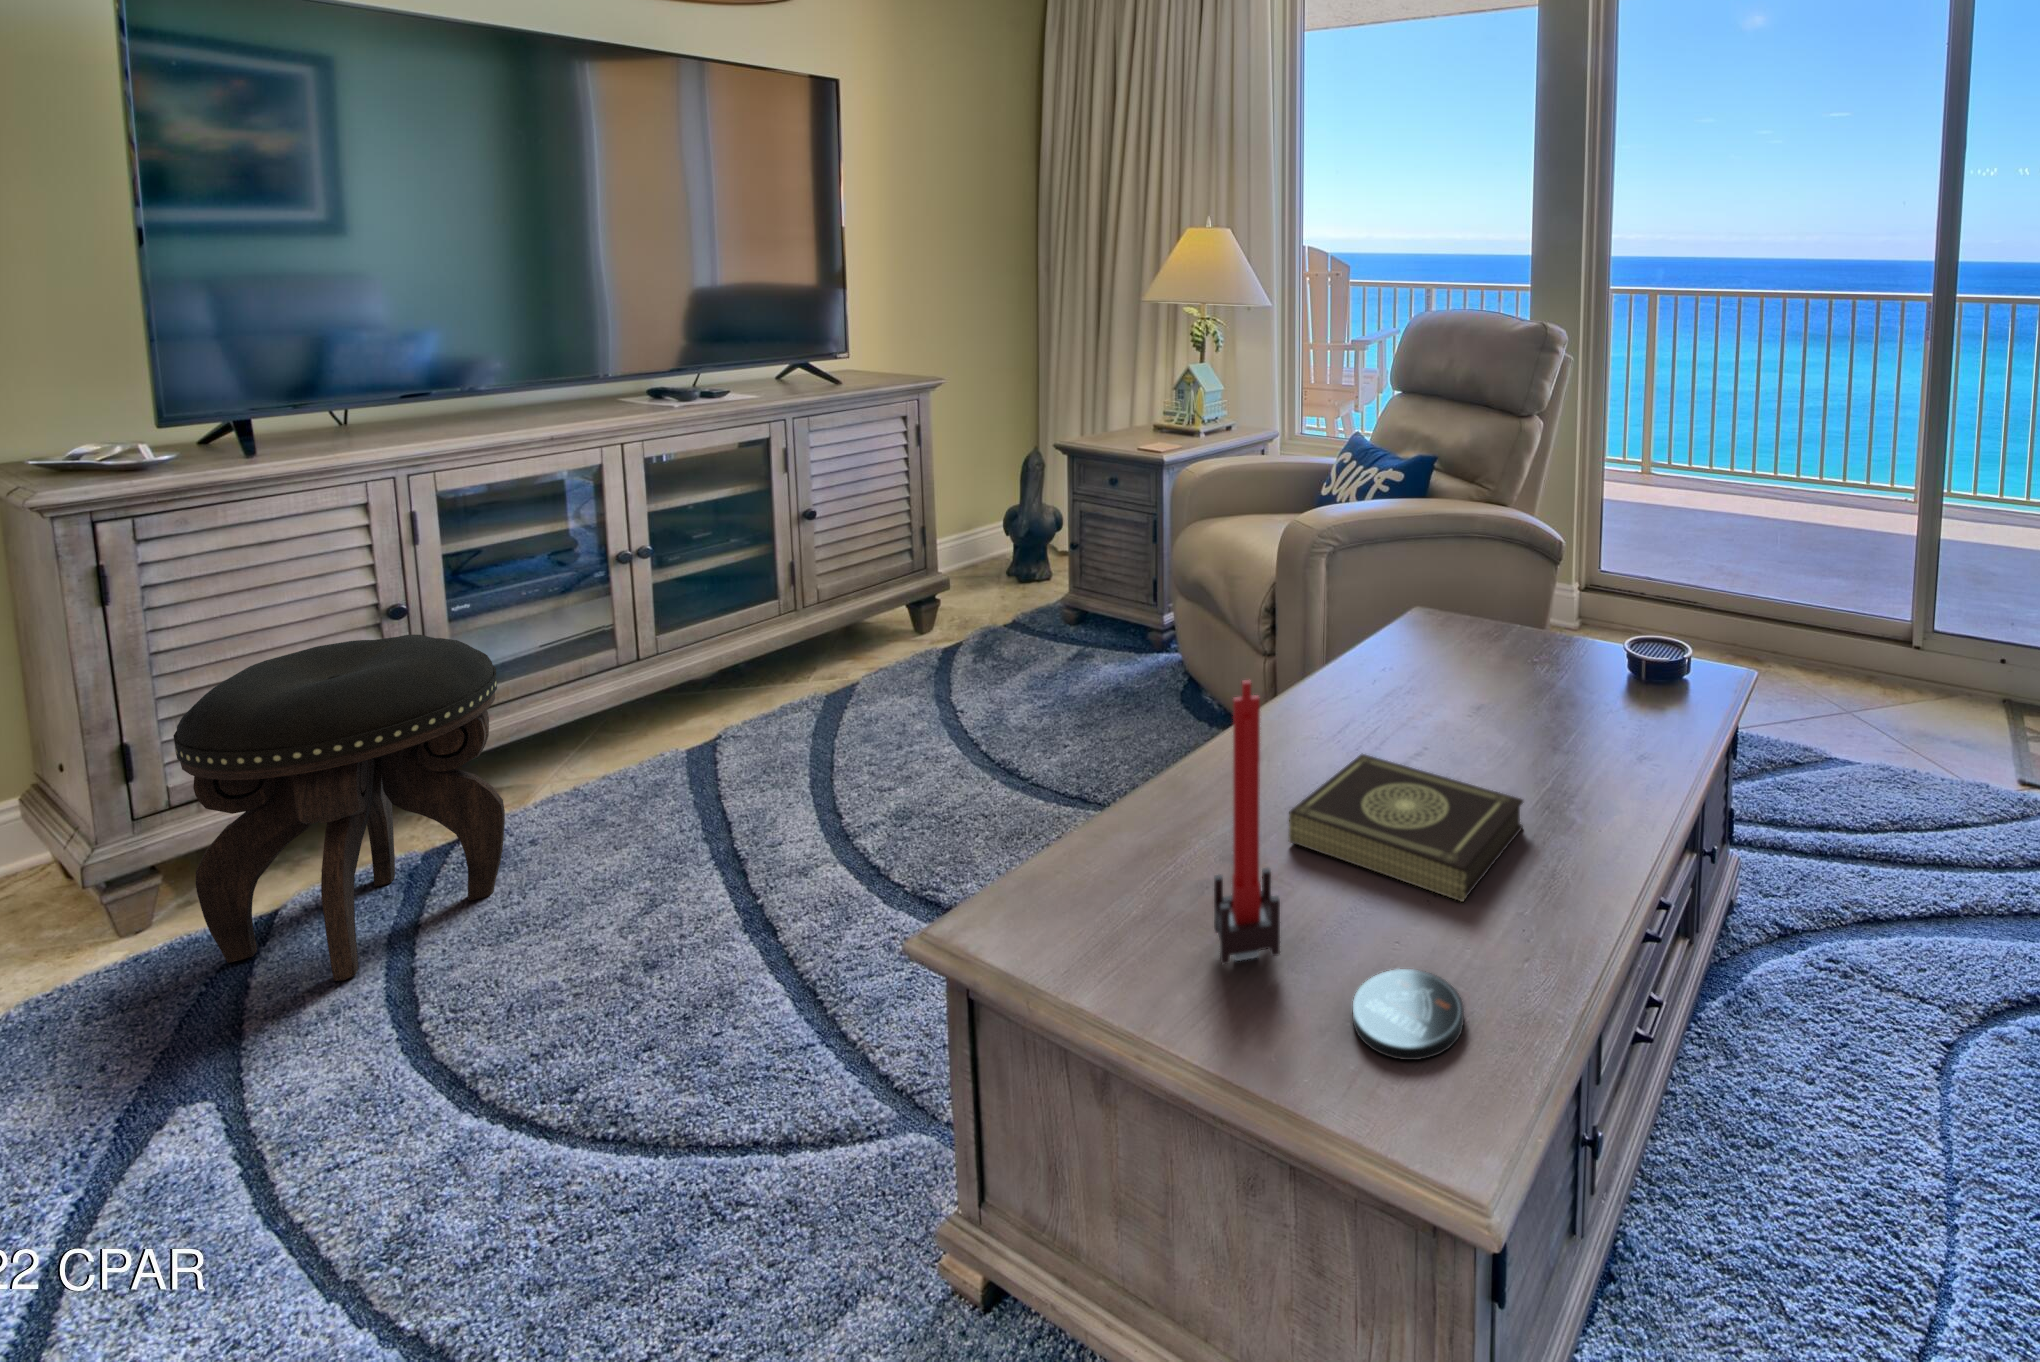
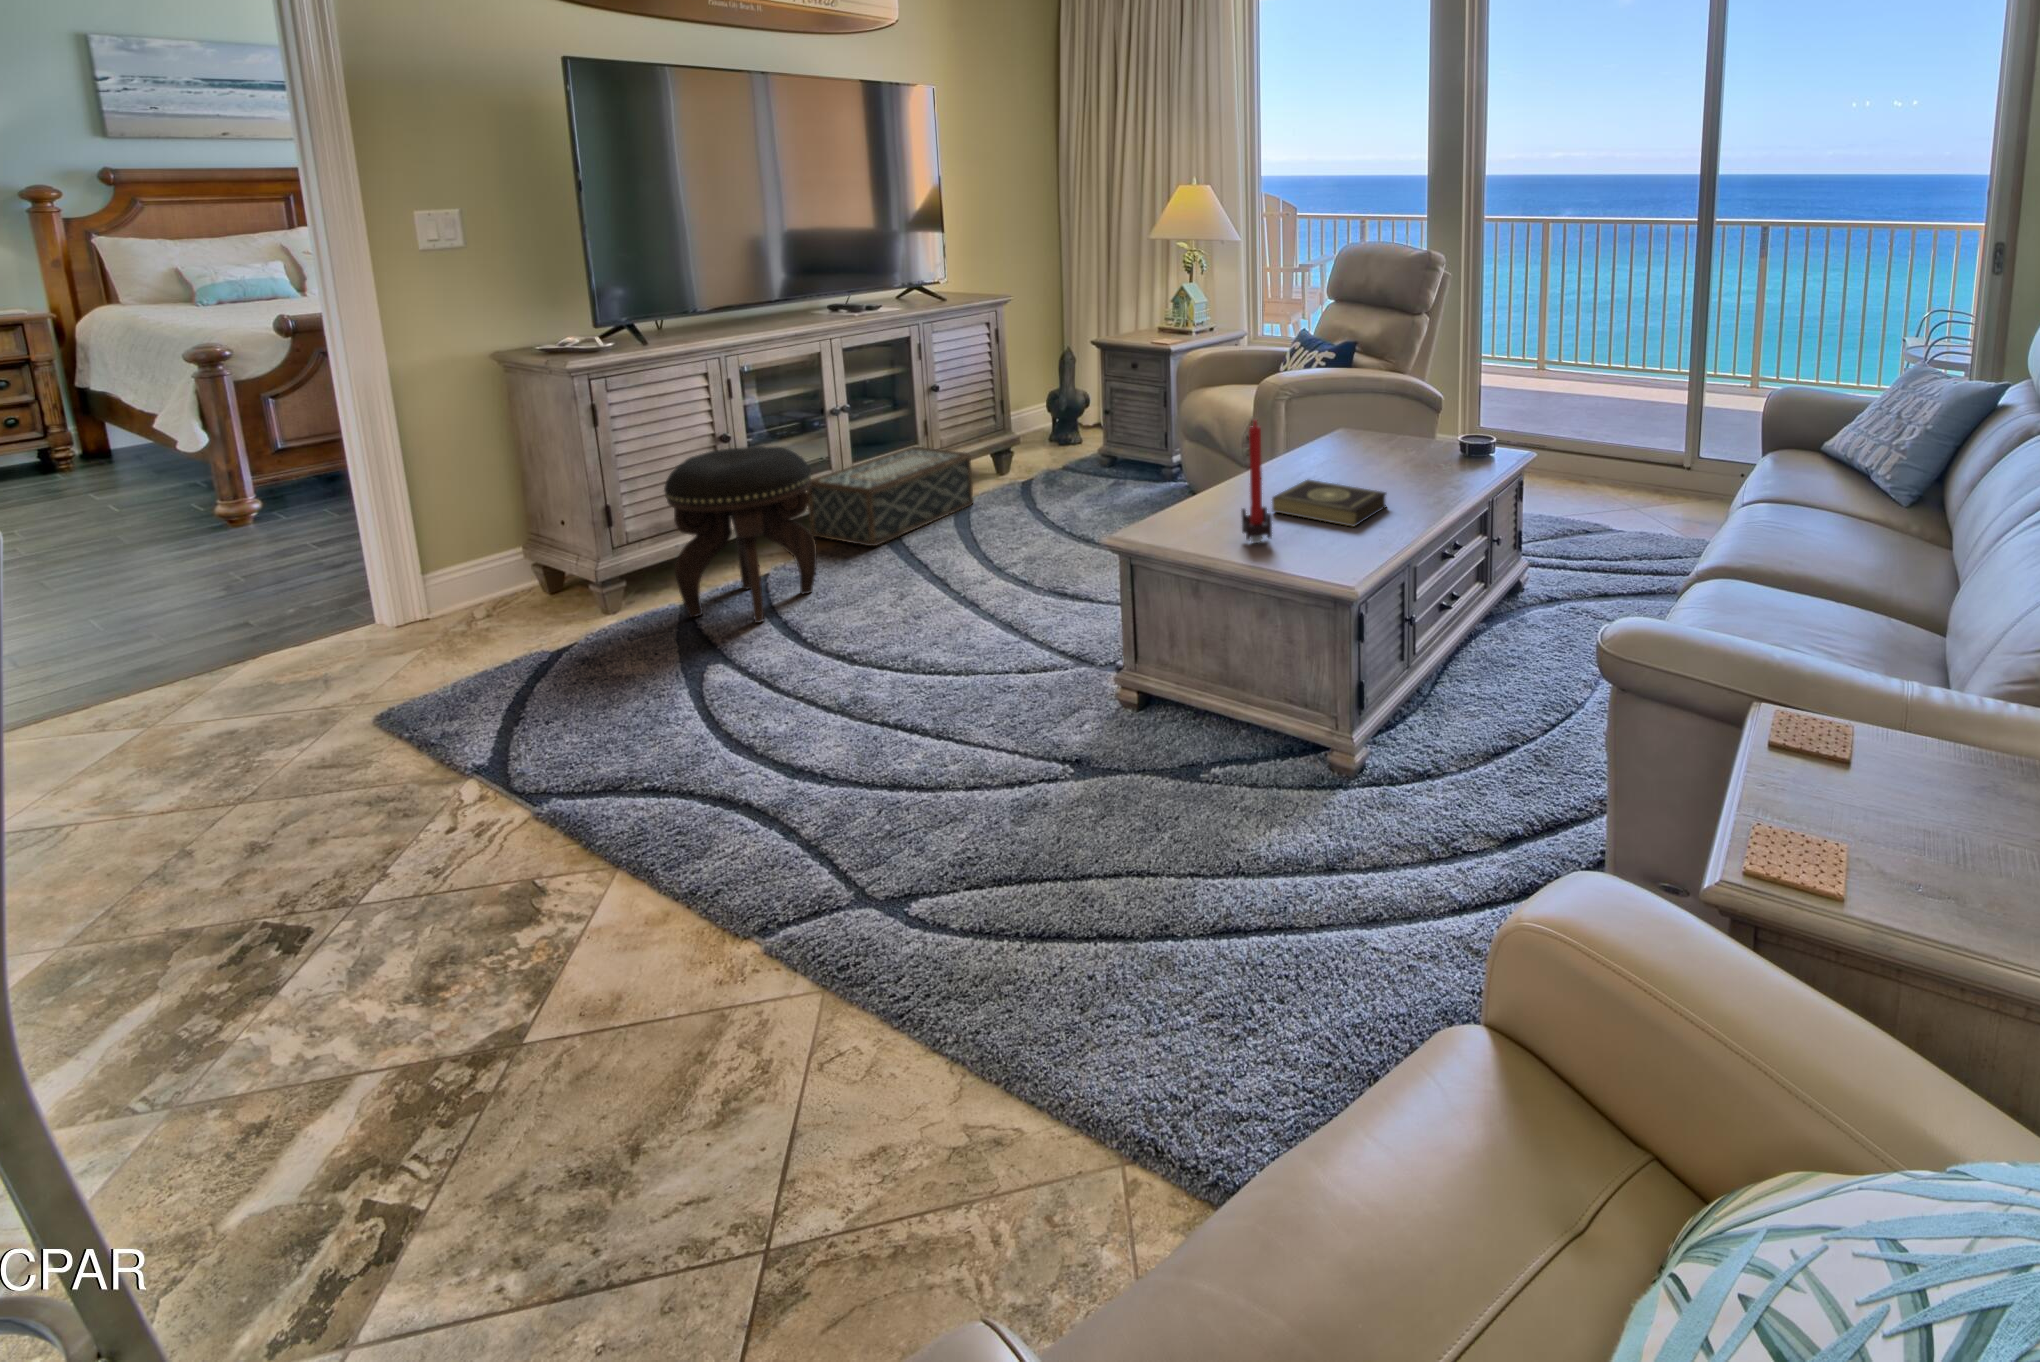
woven basket: none [559,603,851,784] -> present [807,447,973,546]
coaster: present [1353,969,1464,1060] -> none [1304,542,1350,563]

